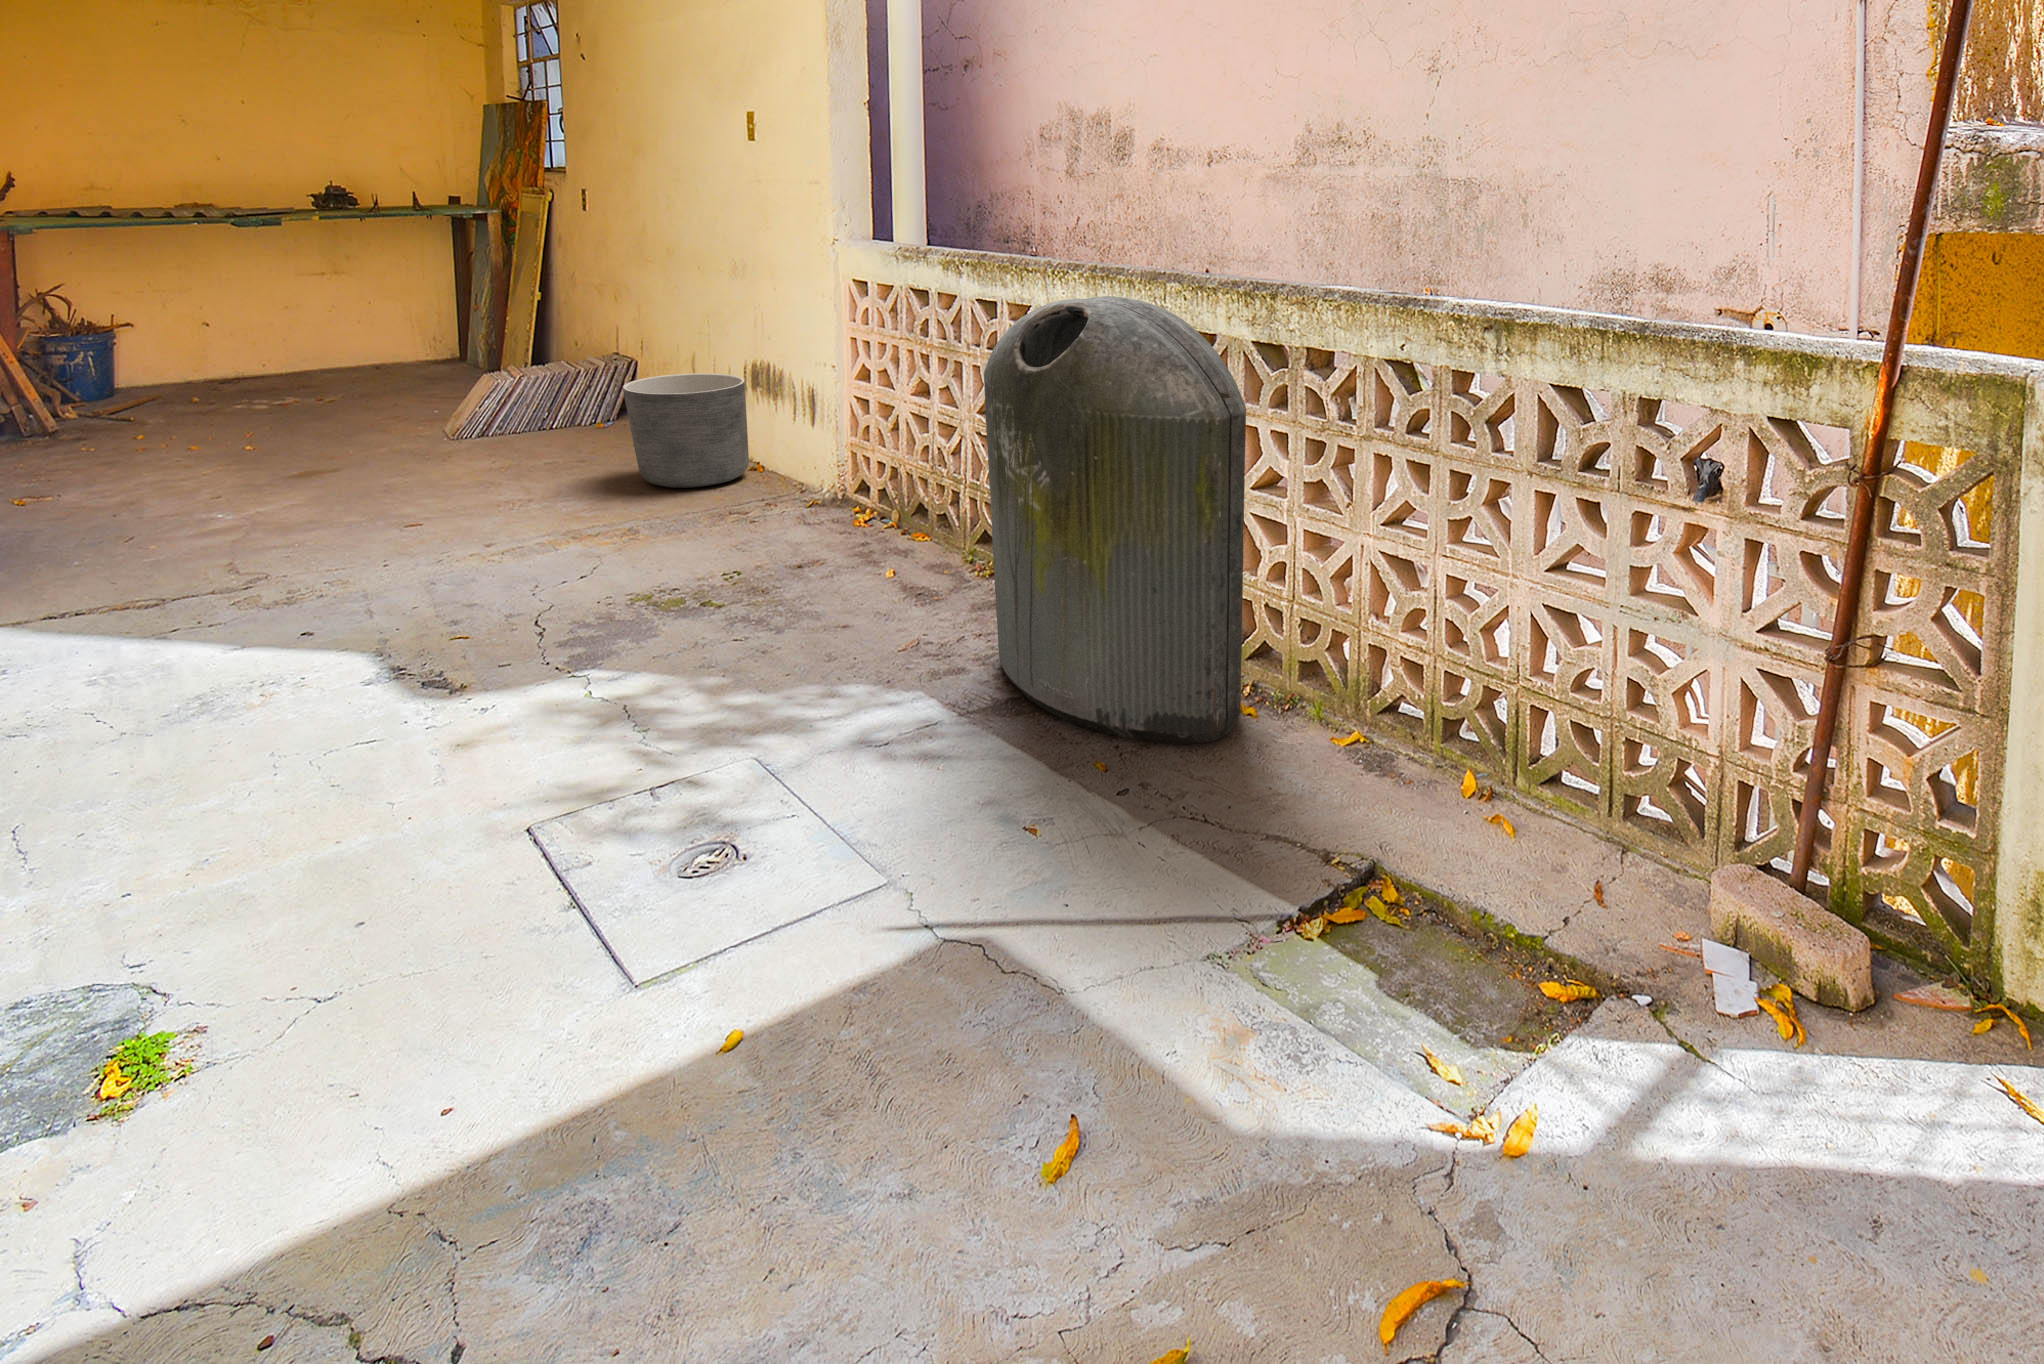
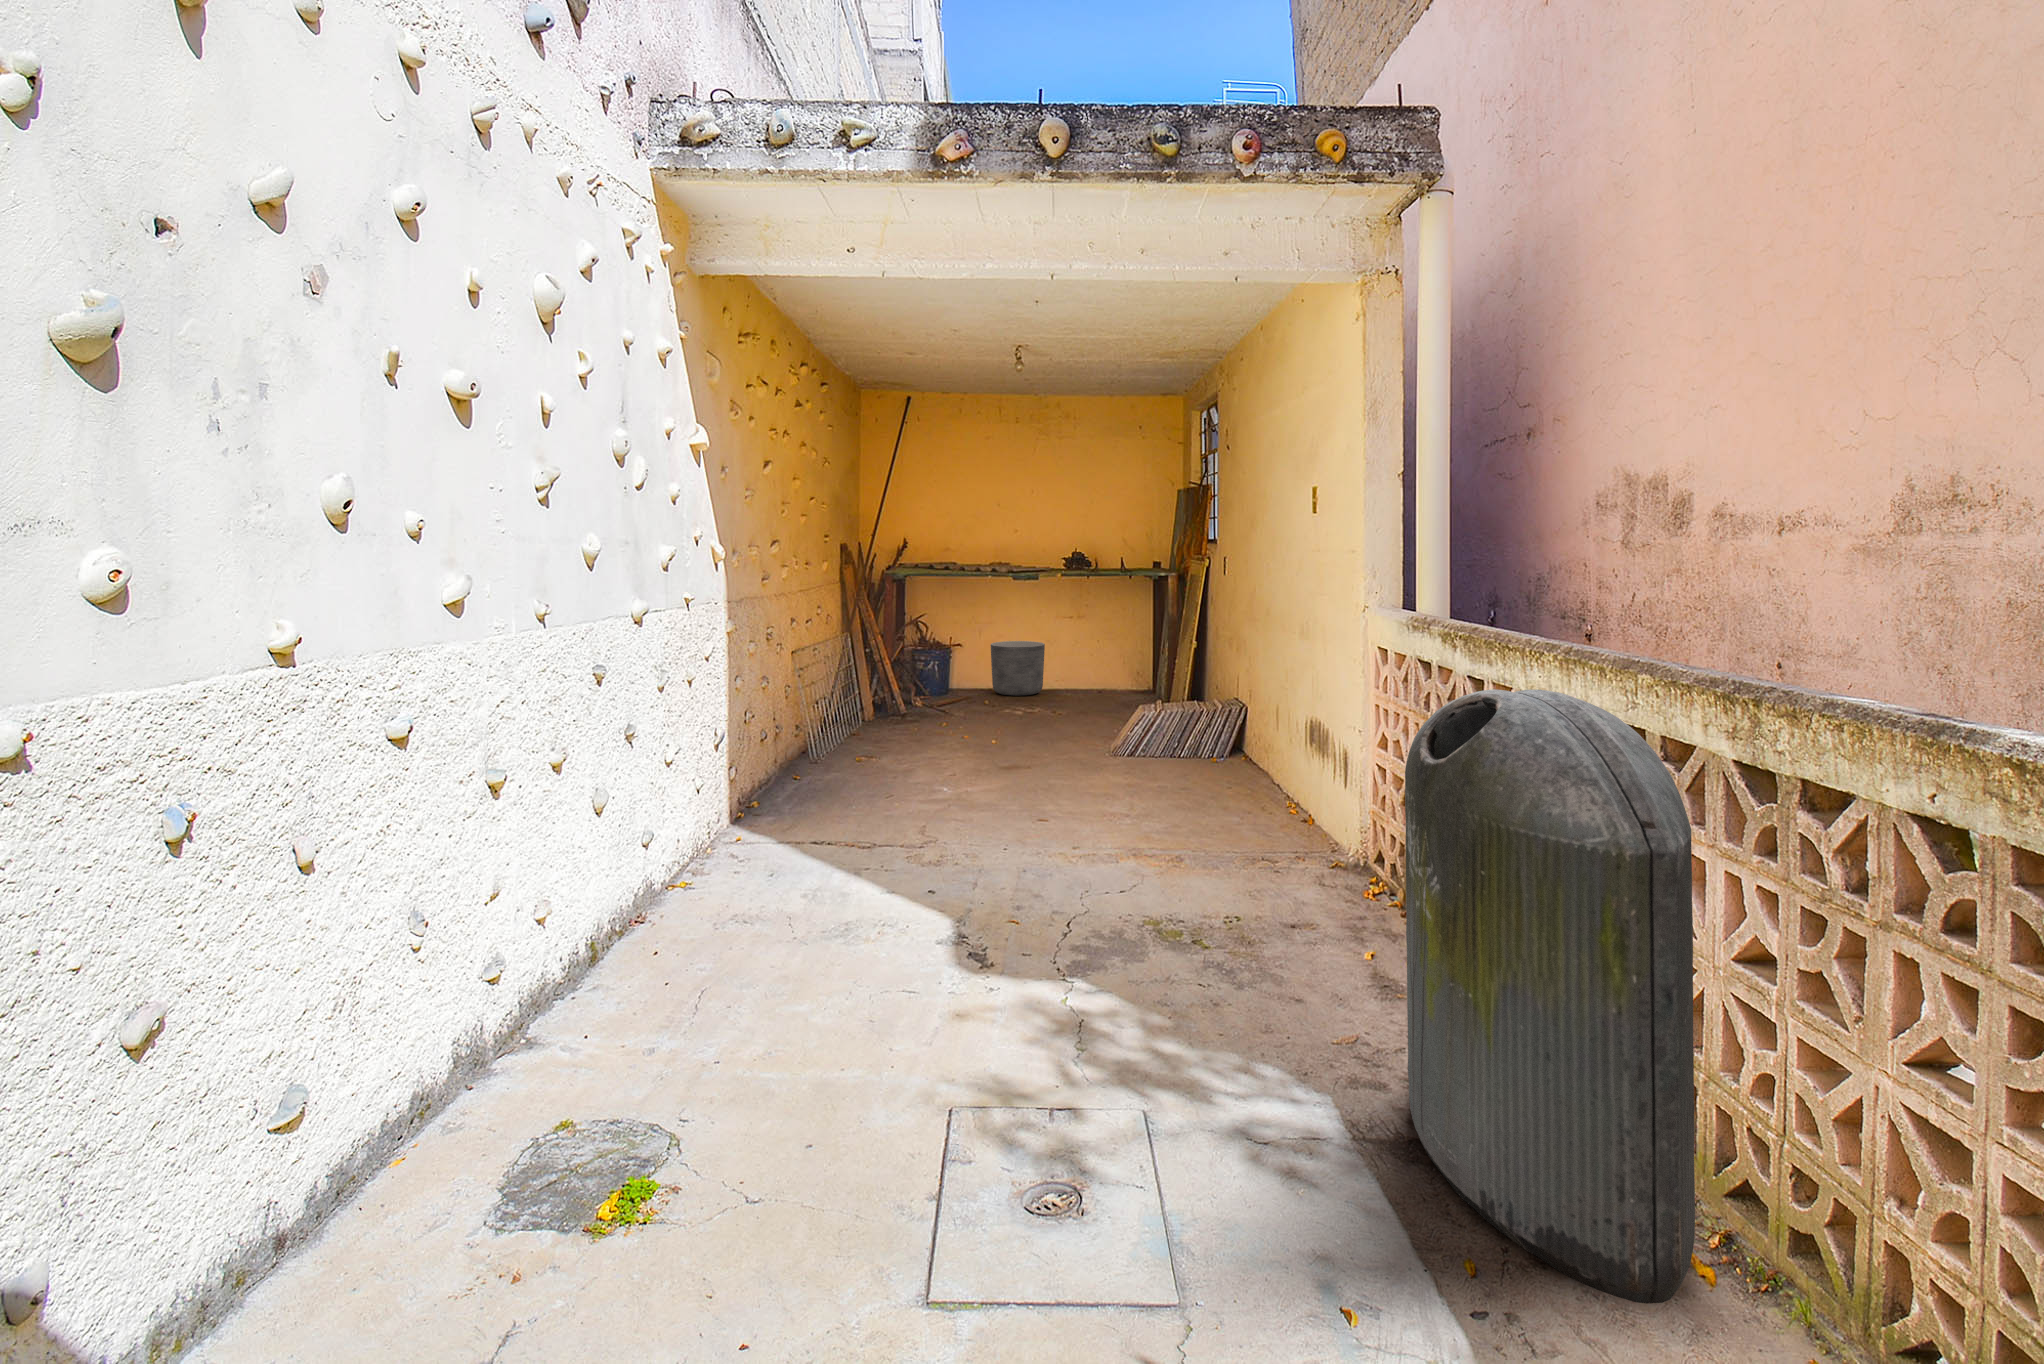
planter: present [623,373,749,488] -> present [991,641,1045,696]

